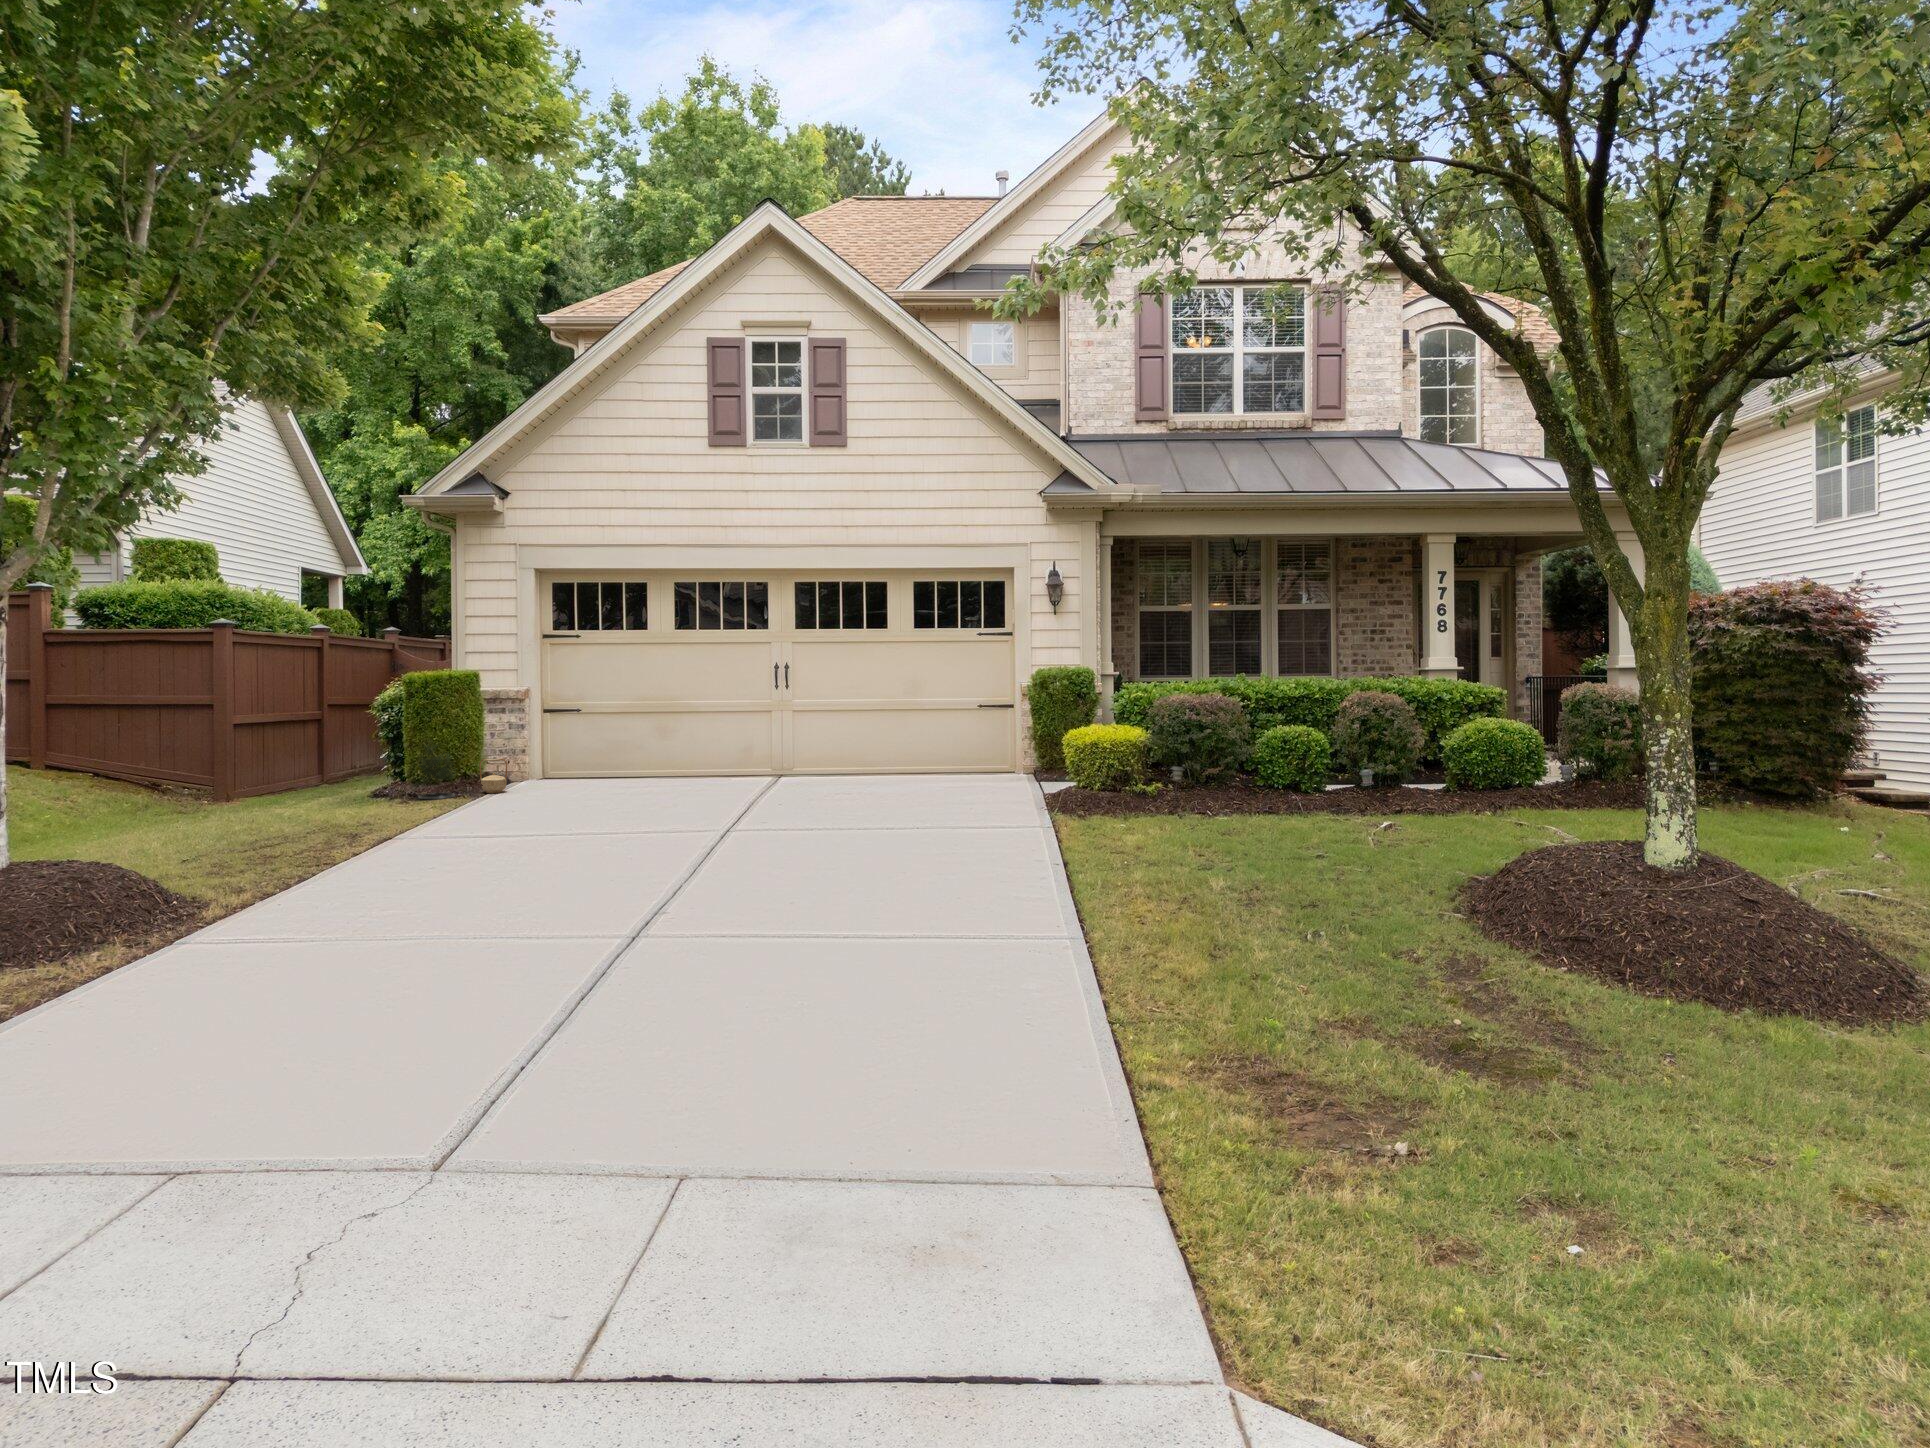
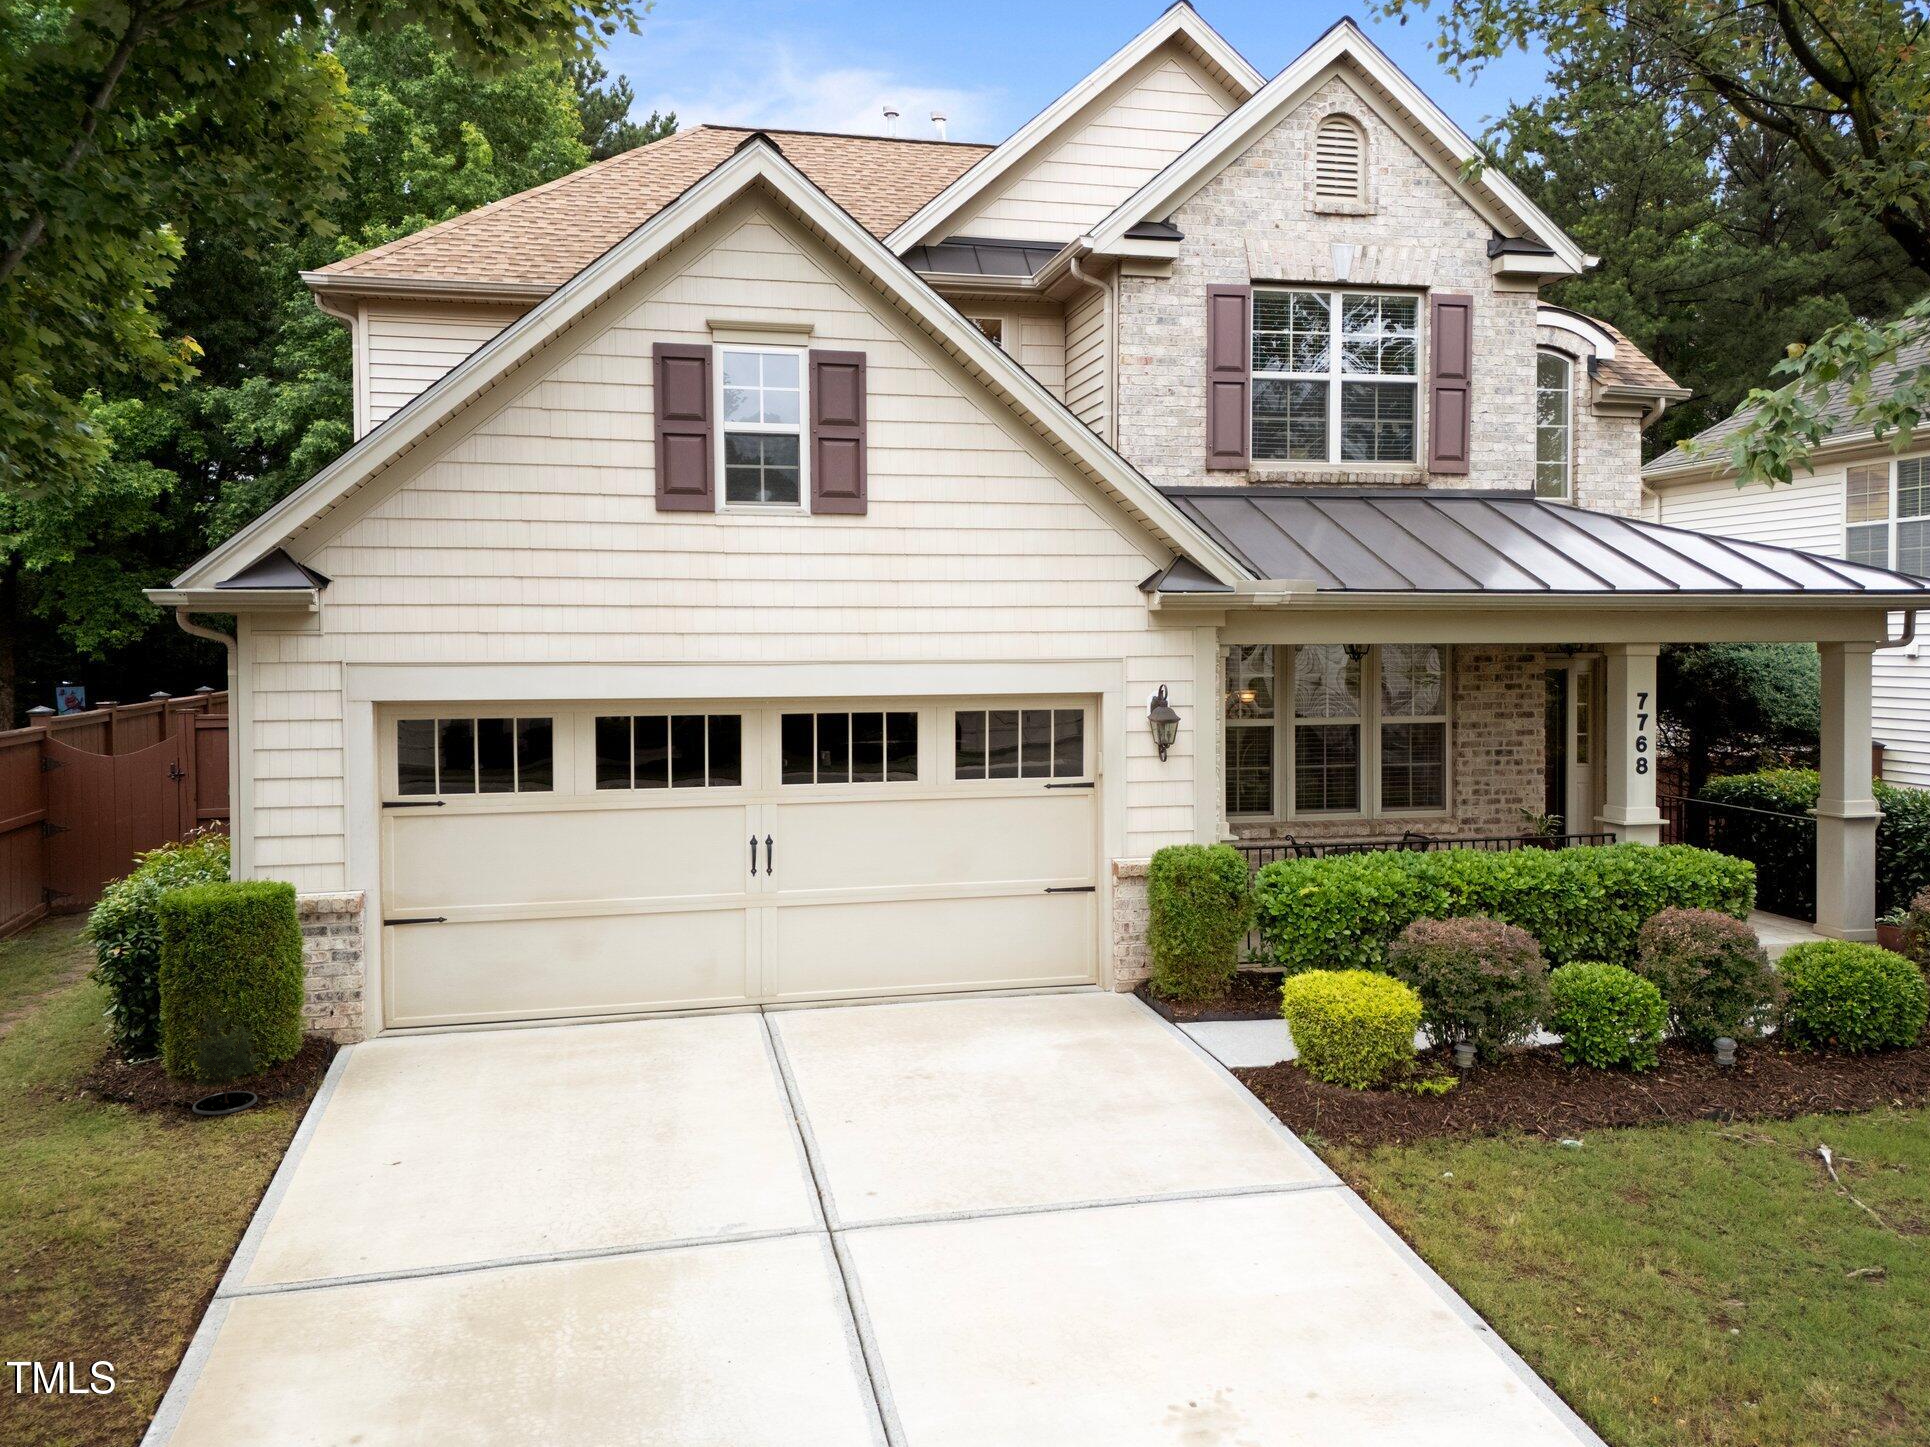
basket: present [480,759,507,793] -> none [294,1024,343,1083]

